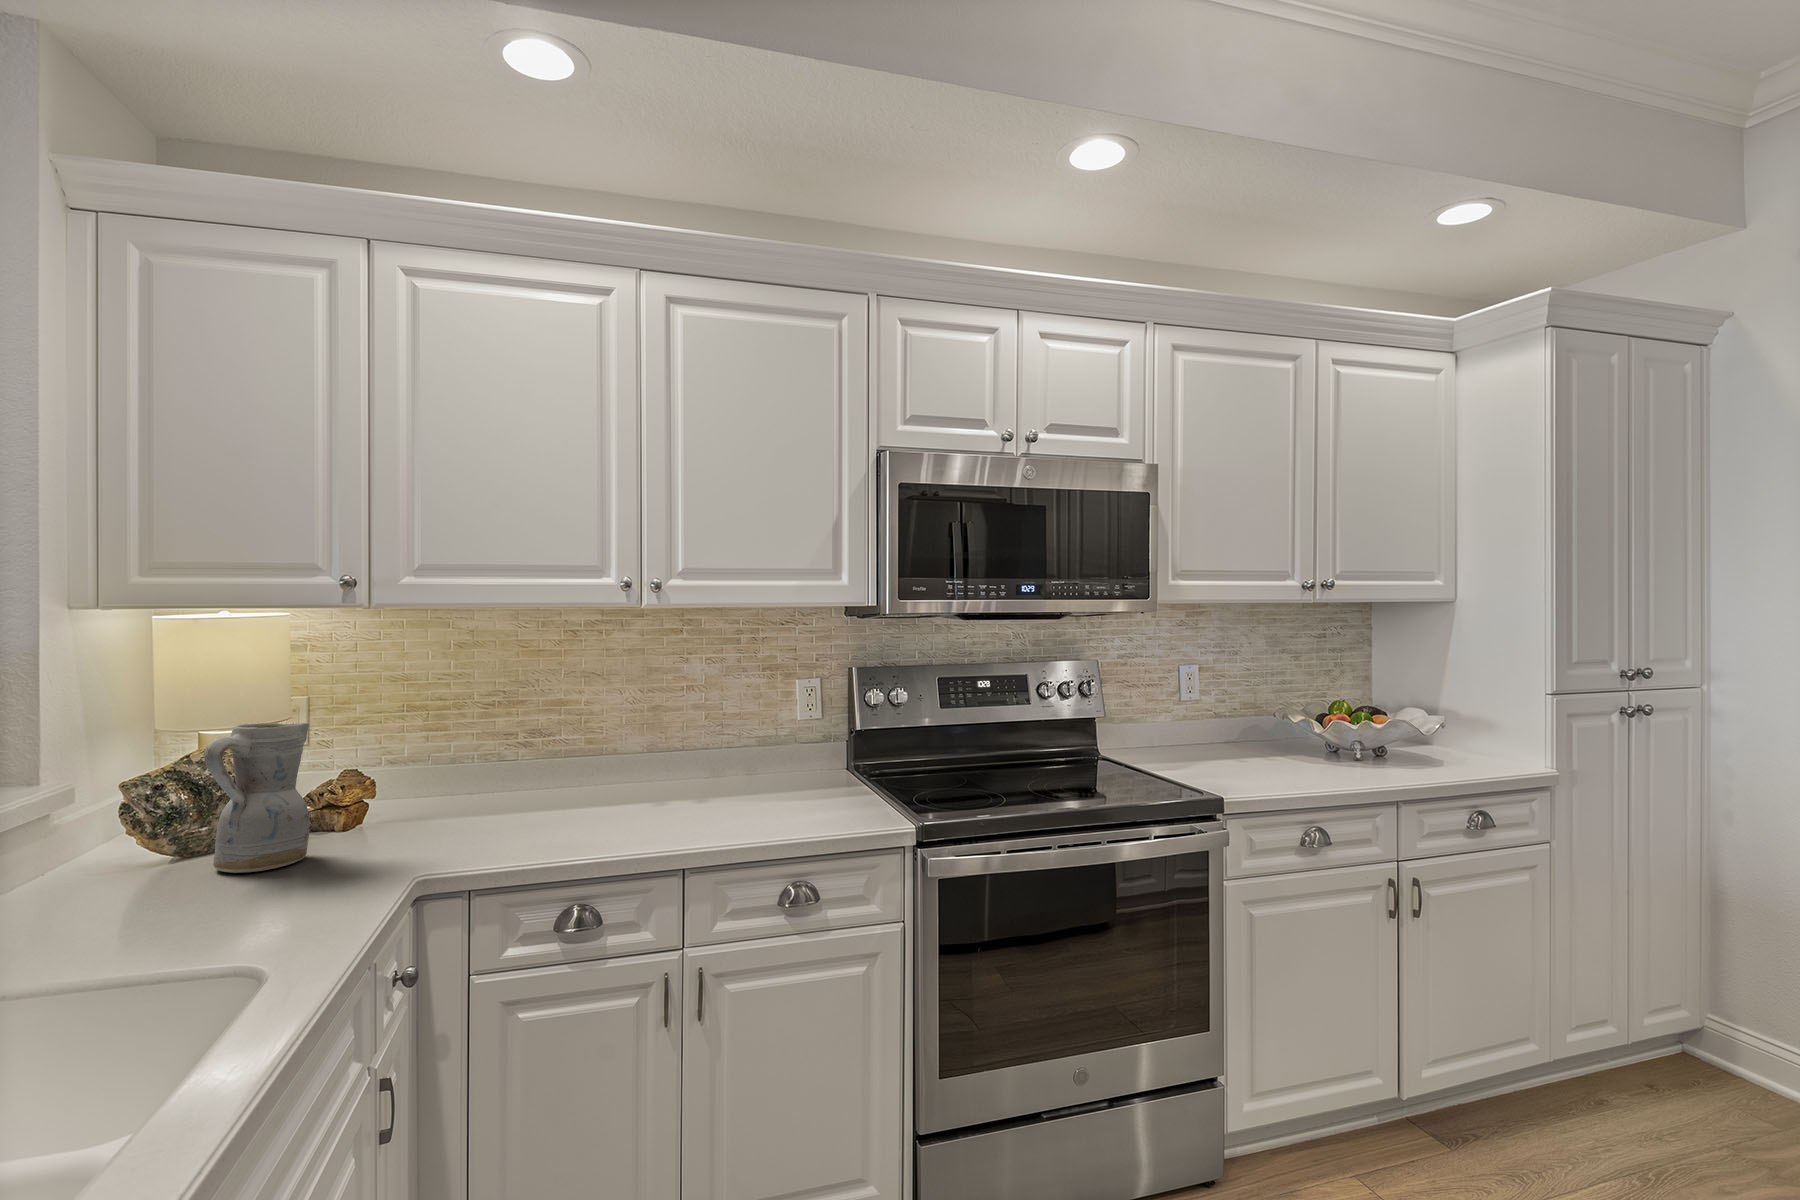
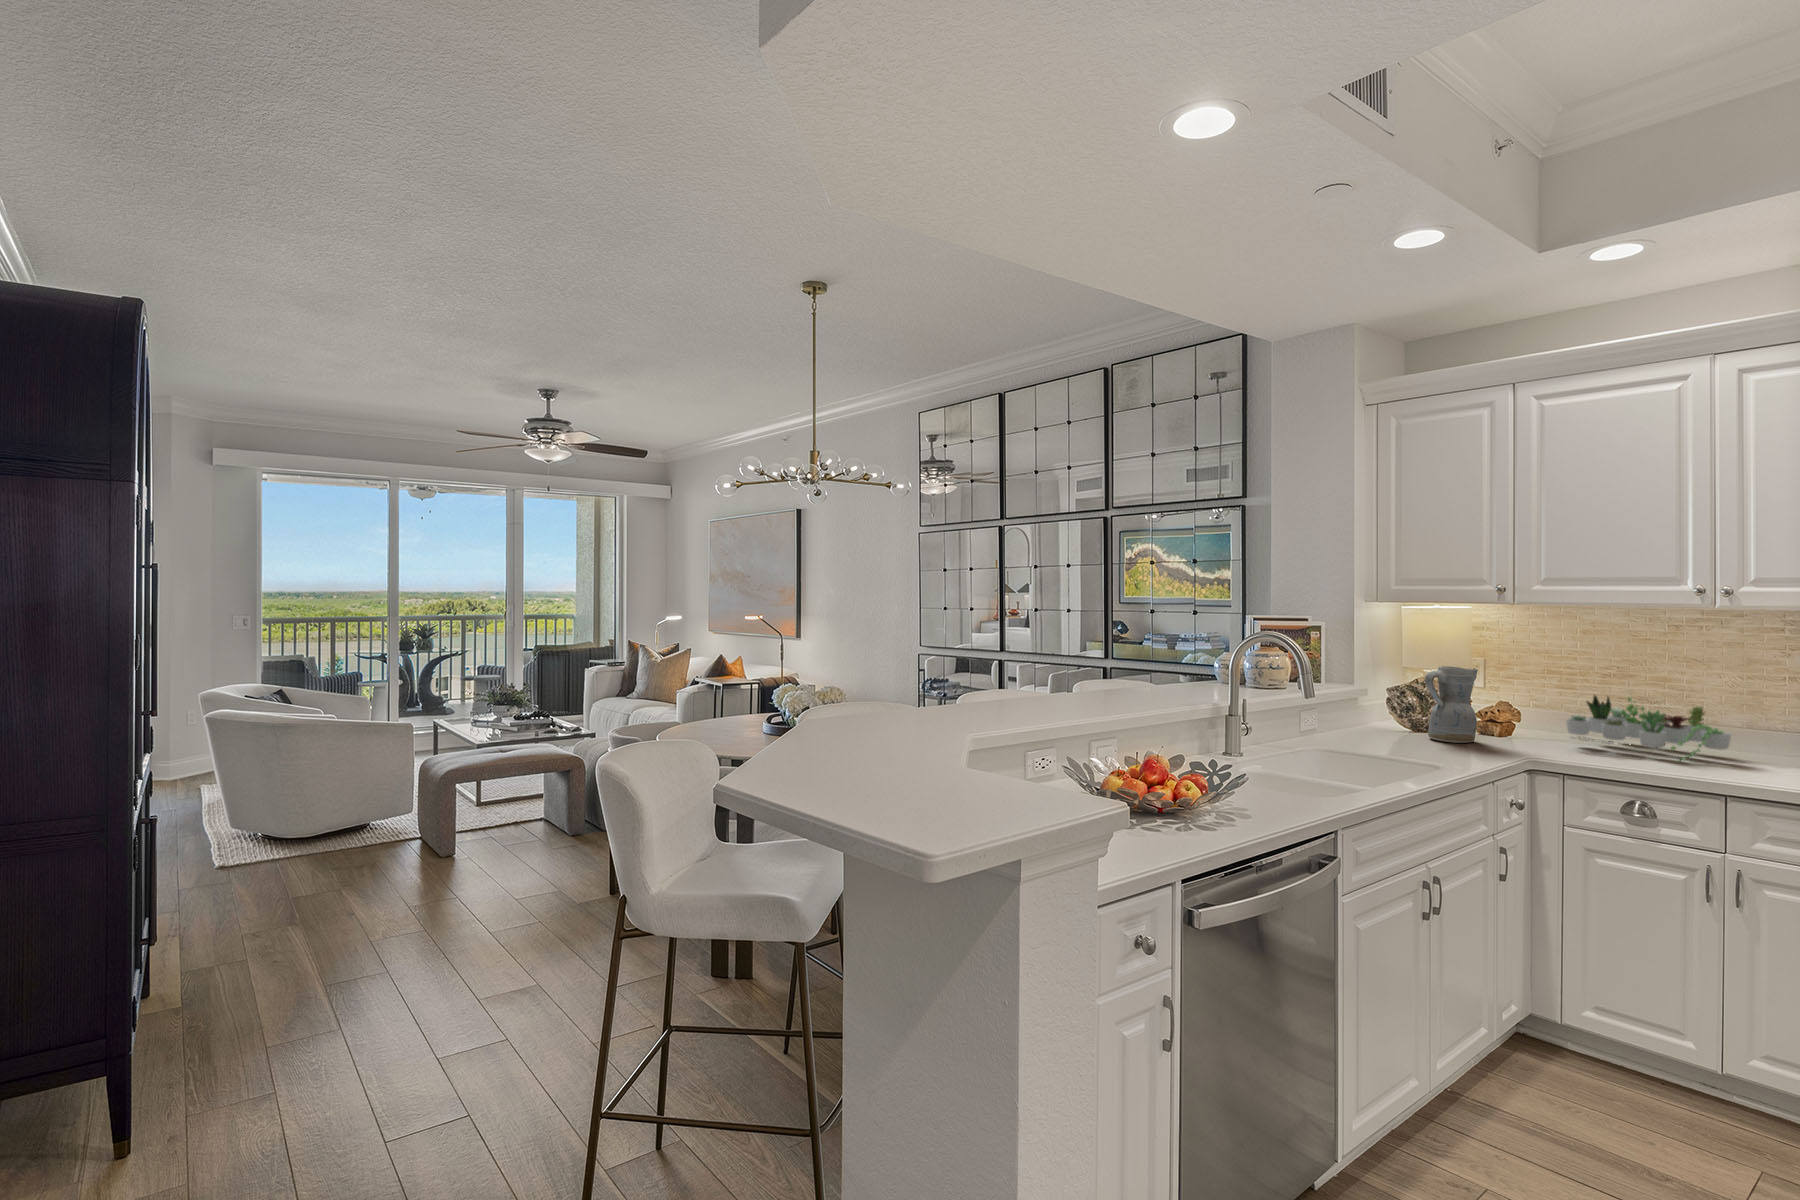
succulent plant: none [437,730,648,822] -> present [1566,695,1731,761]

